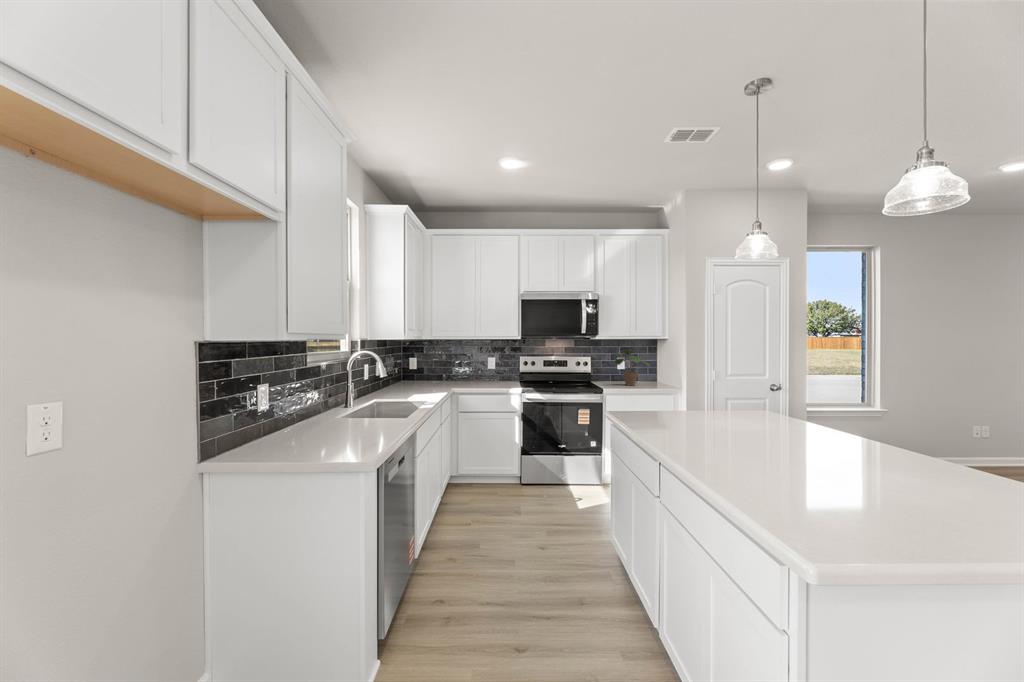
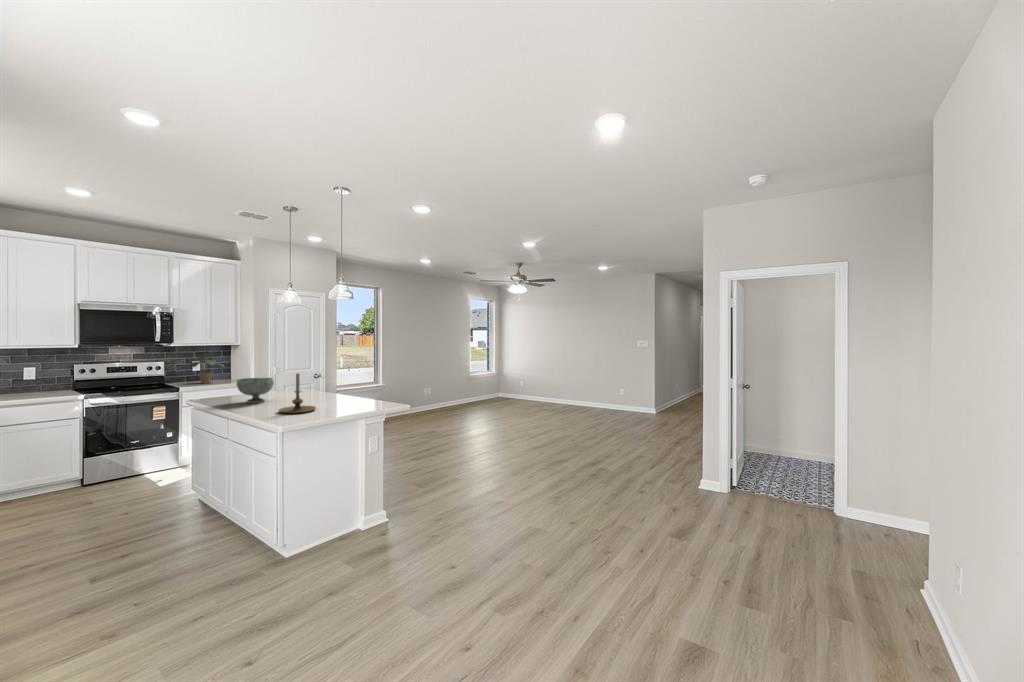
candle holder: none [733,375,805,452] -> present [279,374,316,413]
decorative bowl: none [666,380,719,421] -> present [237,378,274,403]

